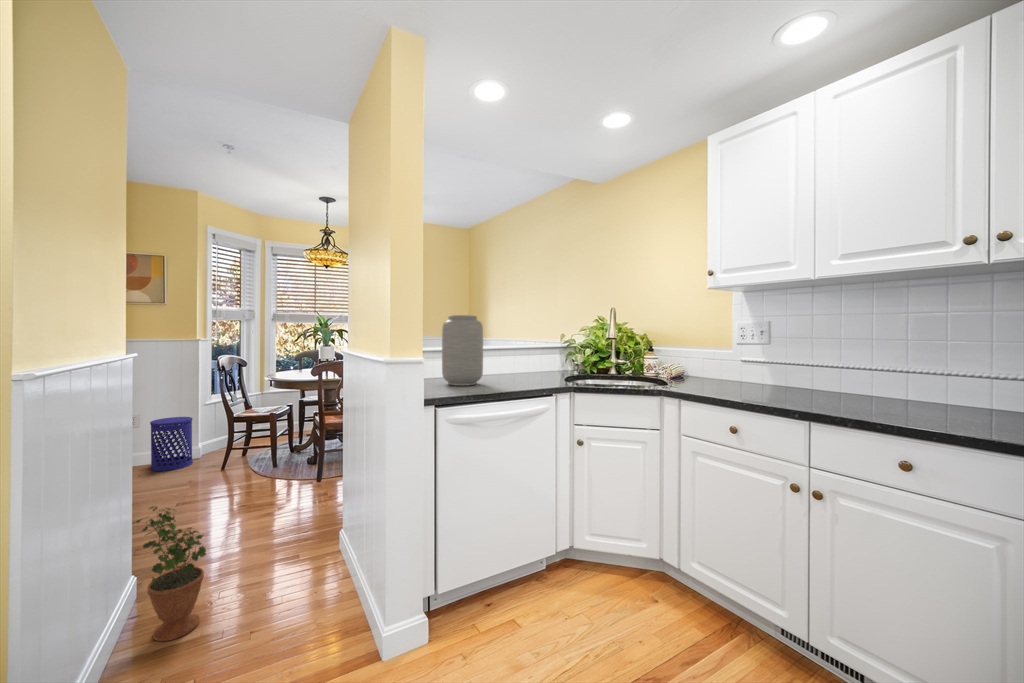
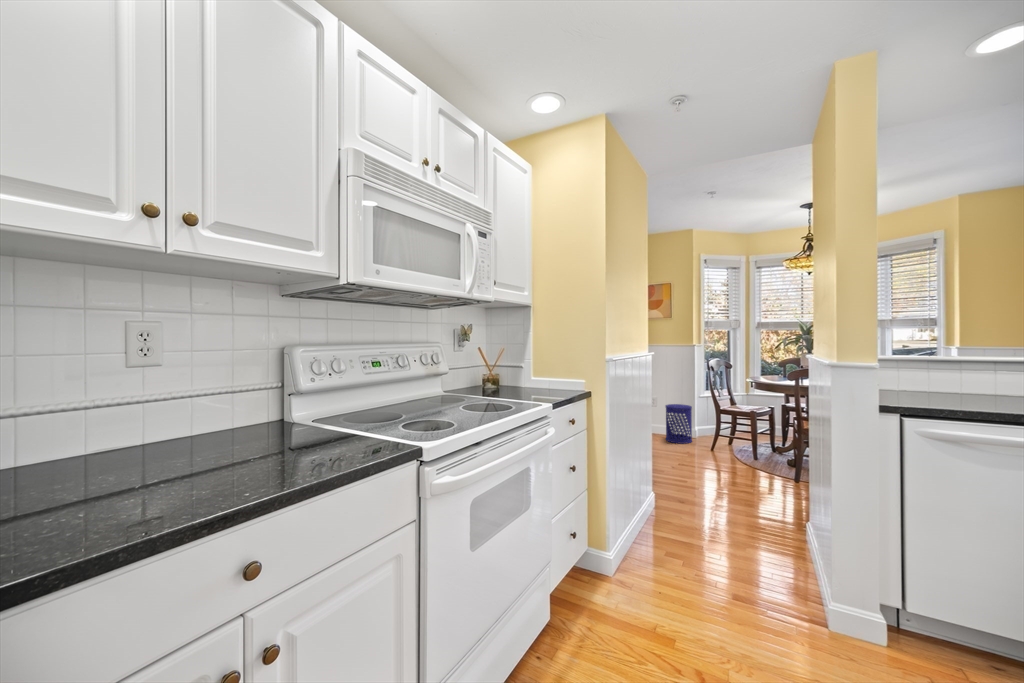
vase: present [442,315,483,386] -> none [926,316,997,401]
potted plant: present [133,506,206,641] -> none [653,453,694,545]

